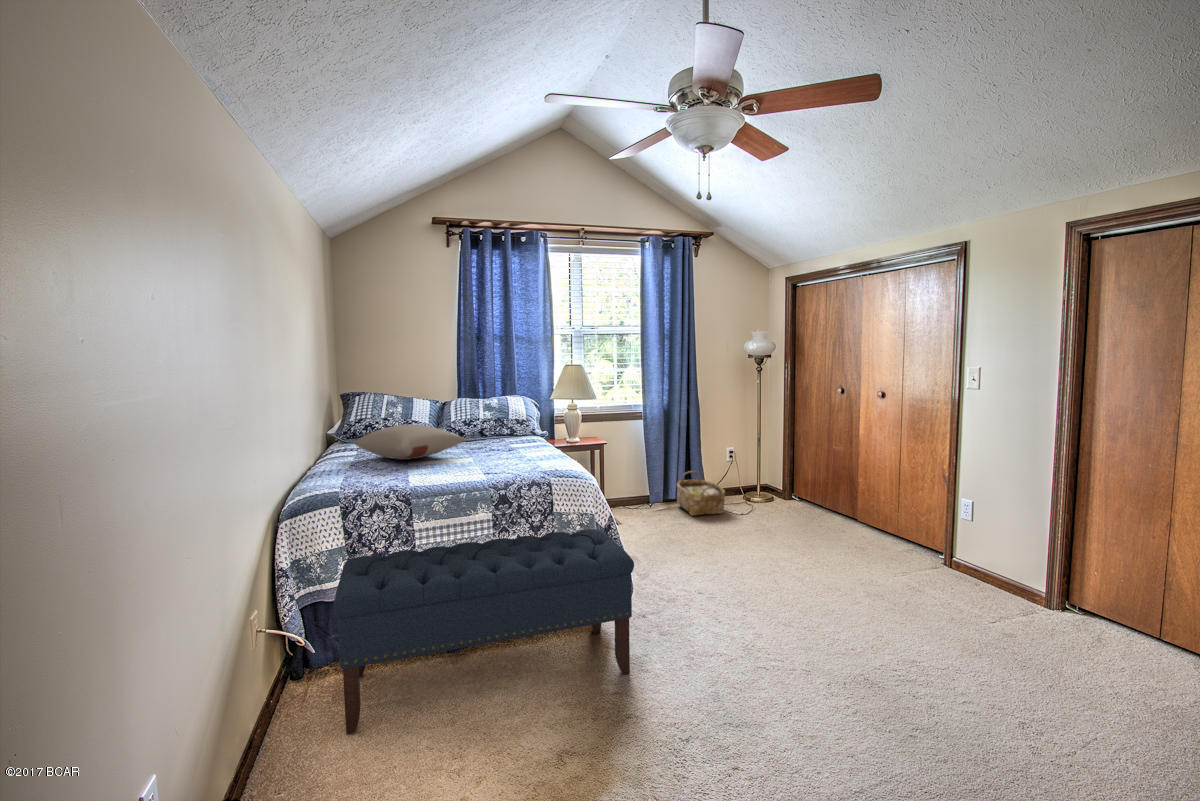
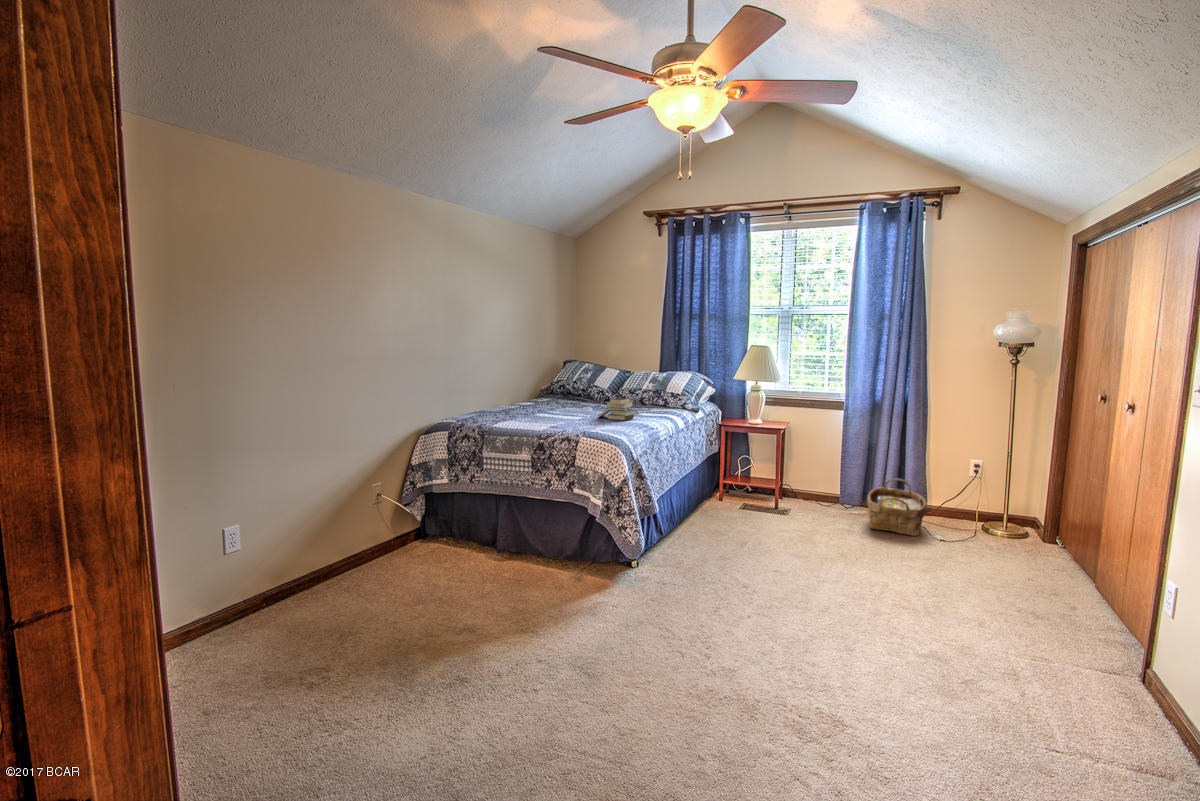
pillow: present [354,425,466,460] -> none [519,386,581,412]
book: none [485,429,530,456] -> present [598,398,638,421]
bench: present [333,529,634,734] -> none [393,466,607,605]

